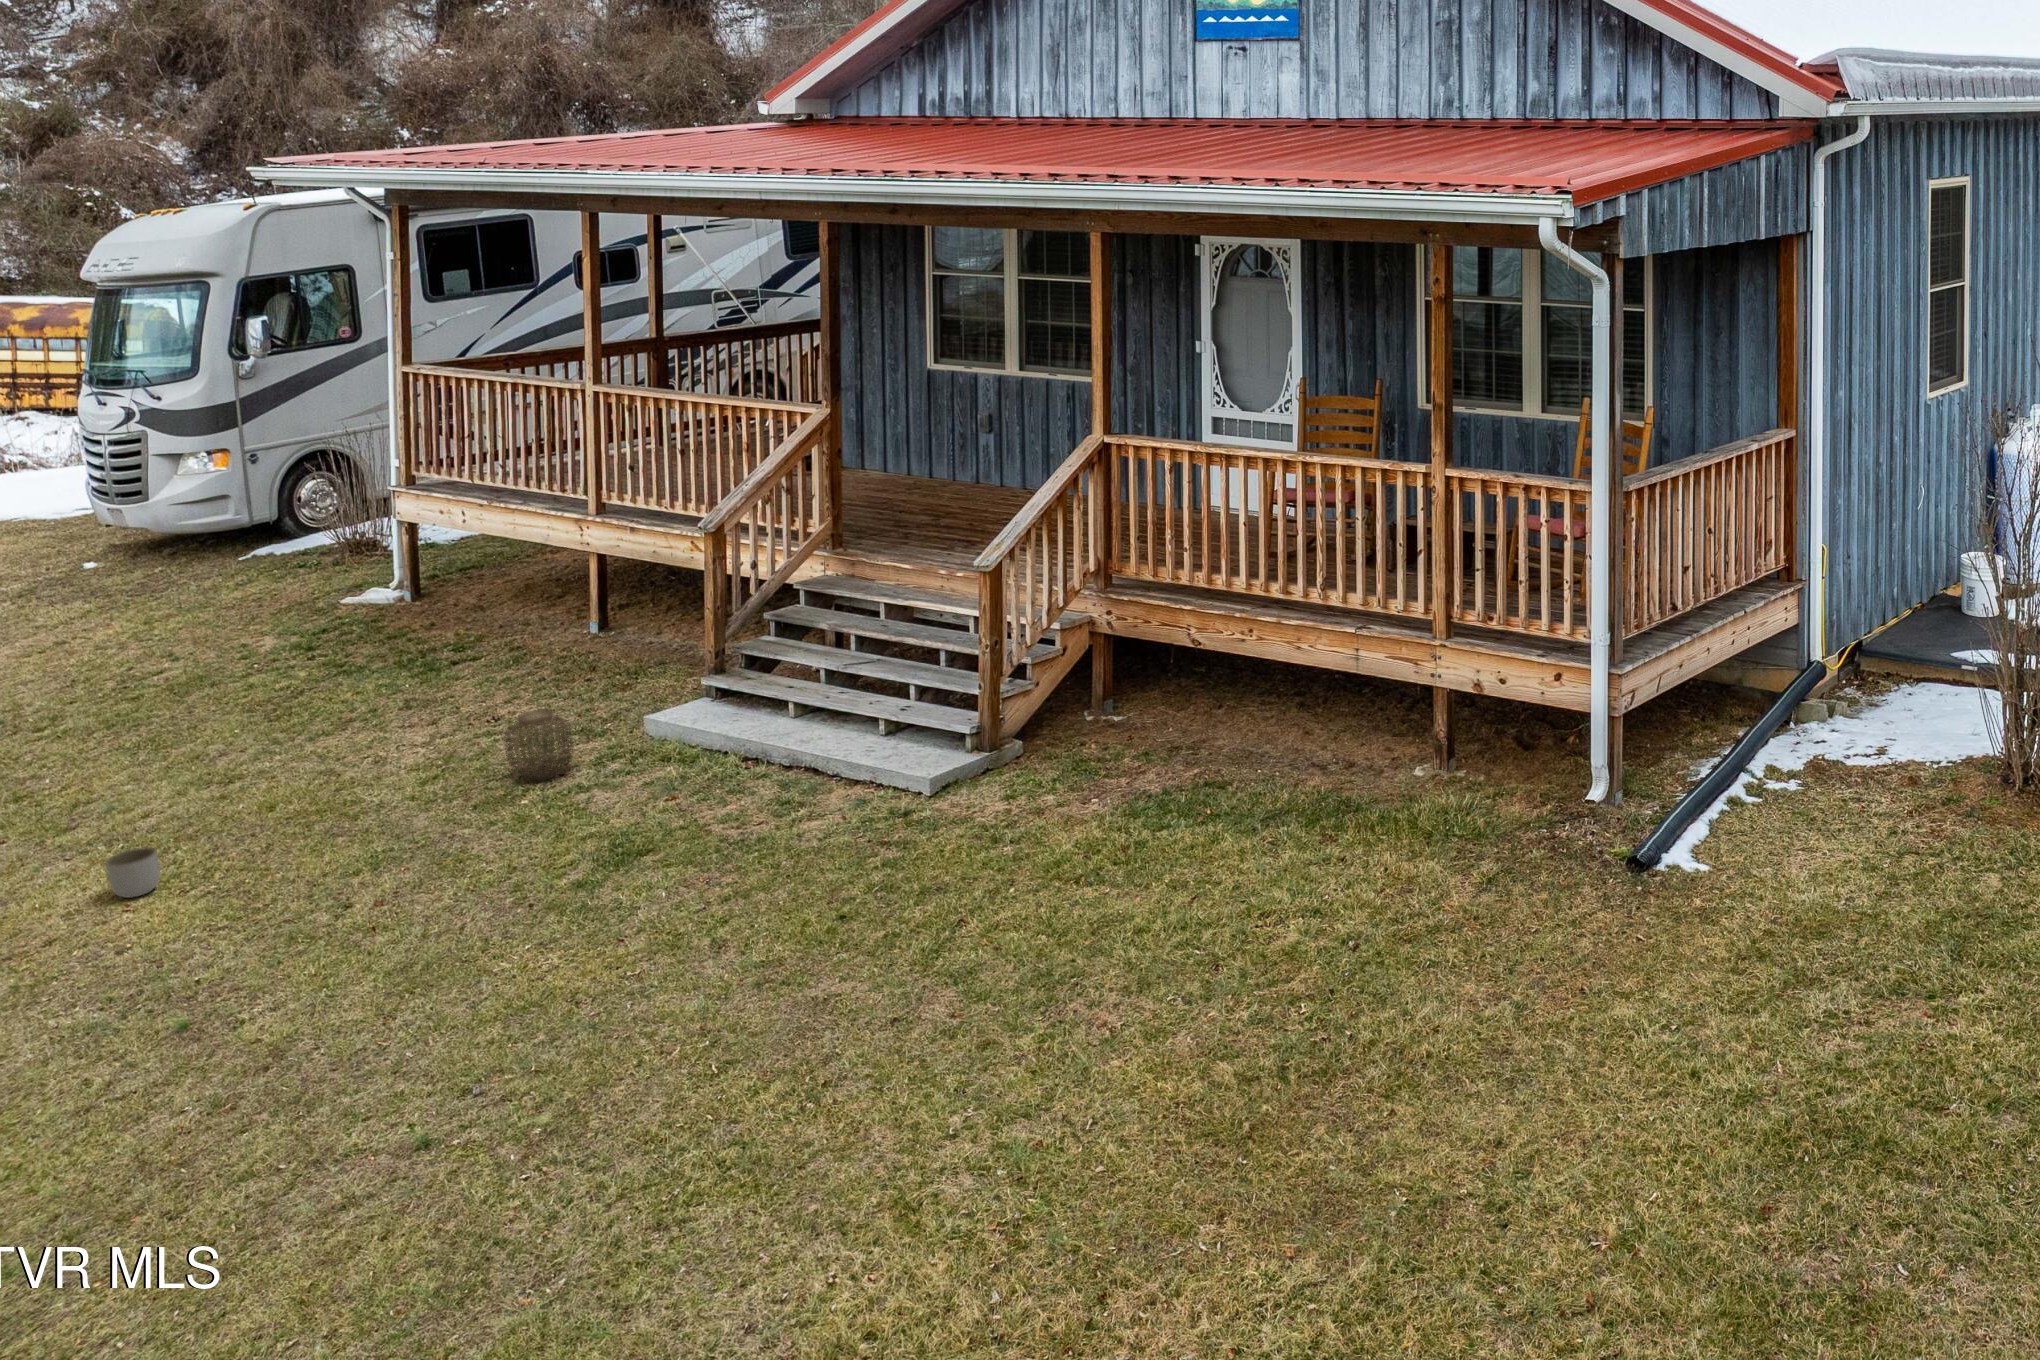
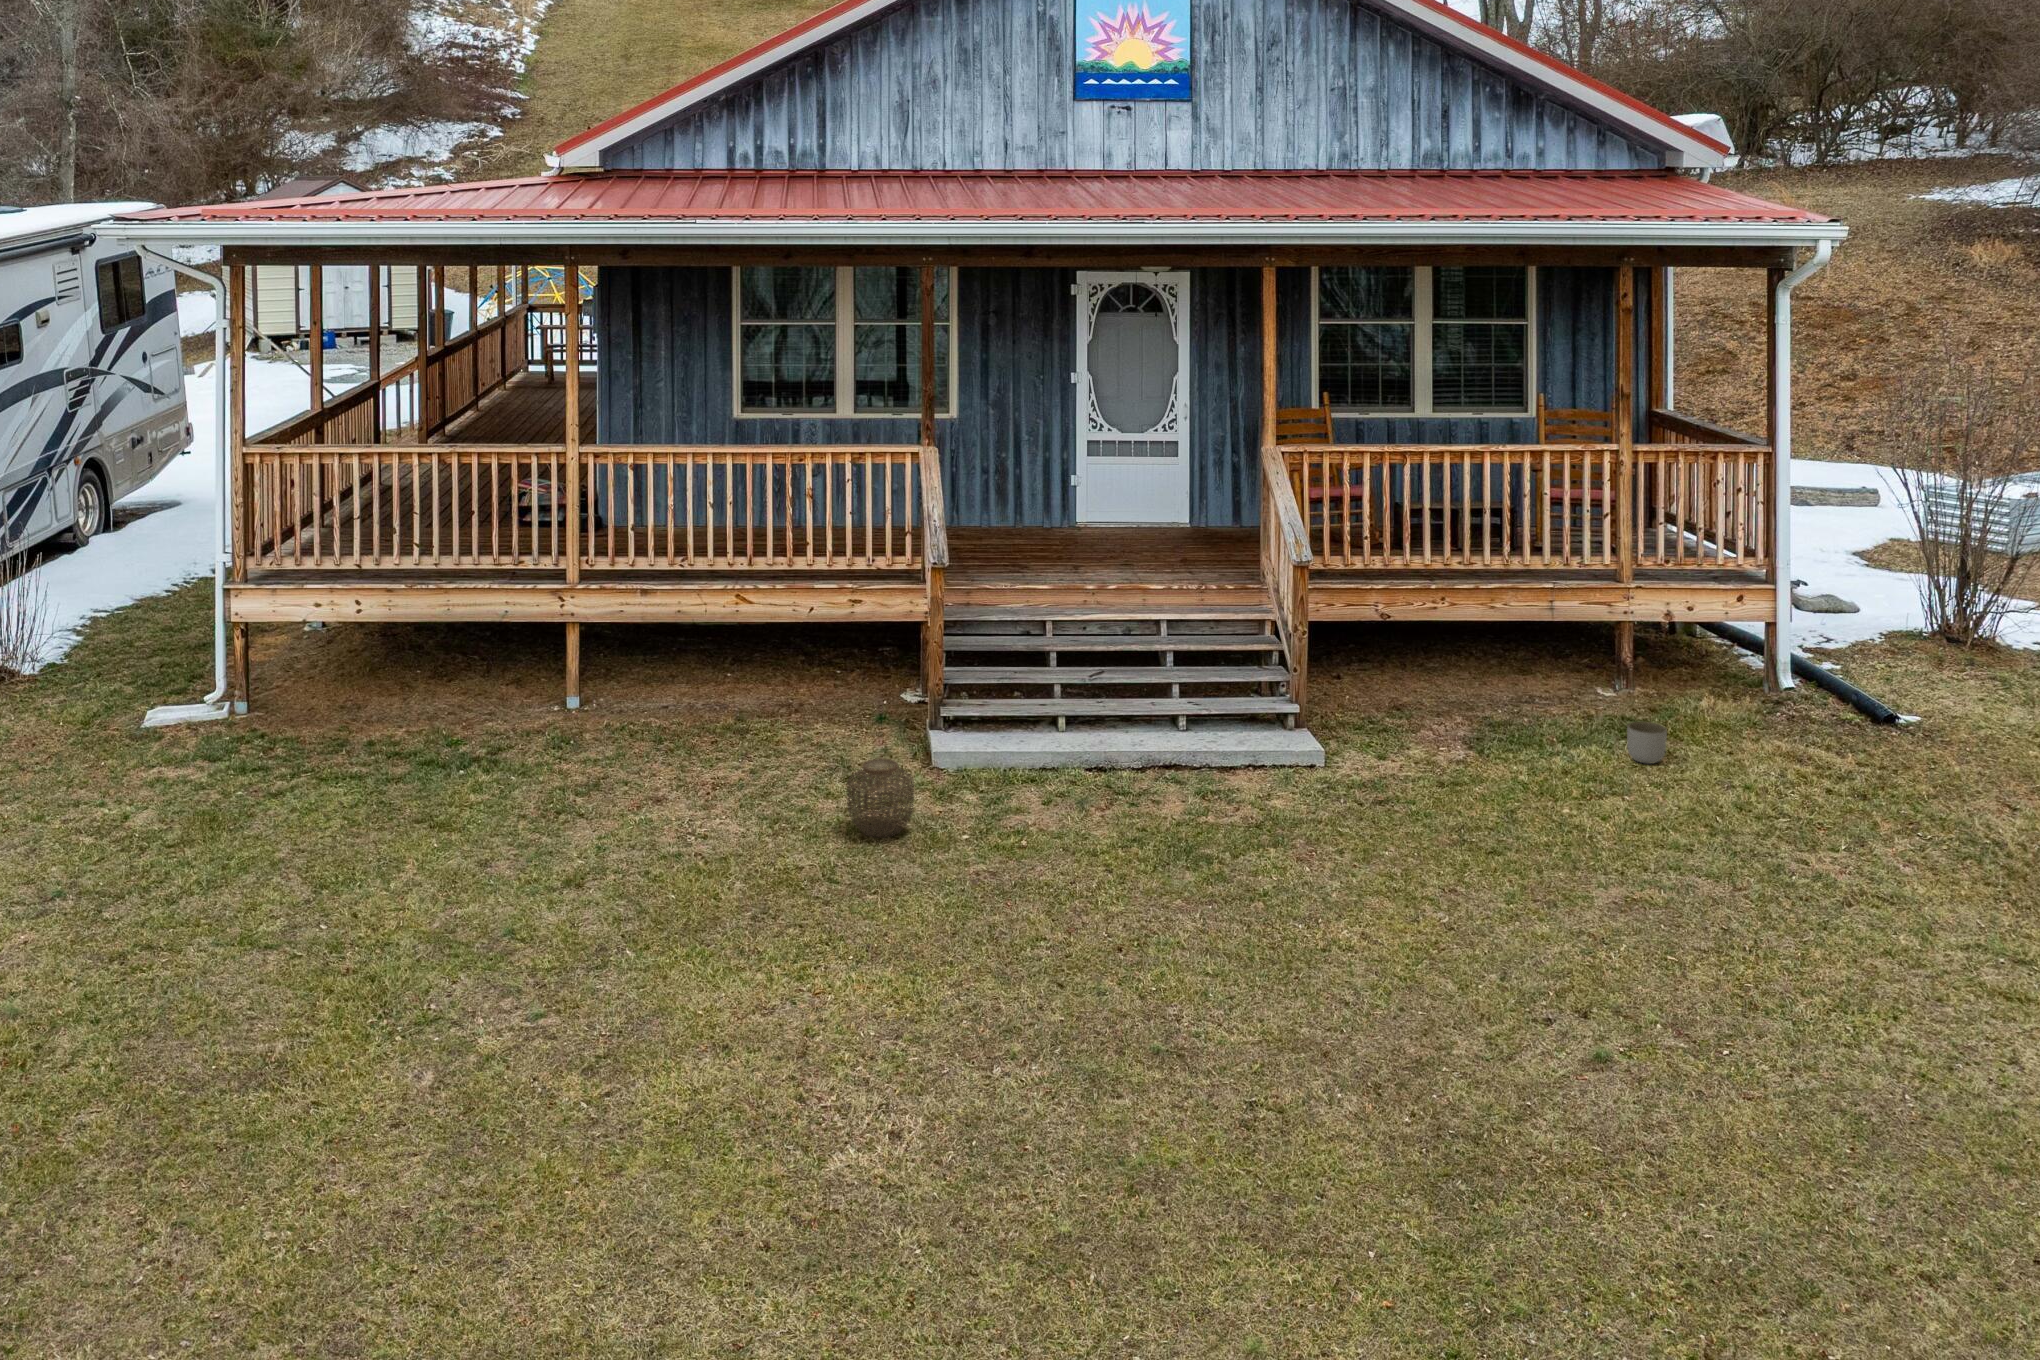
planter: present [106,847,160,898] -> present [1627,722,1667,764]

